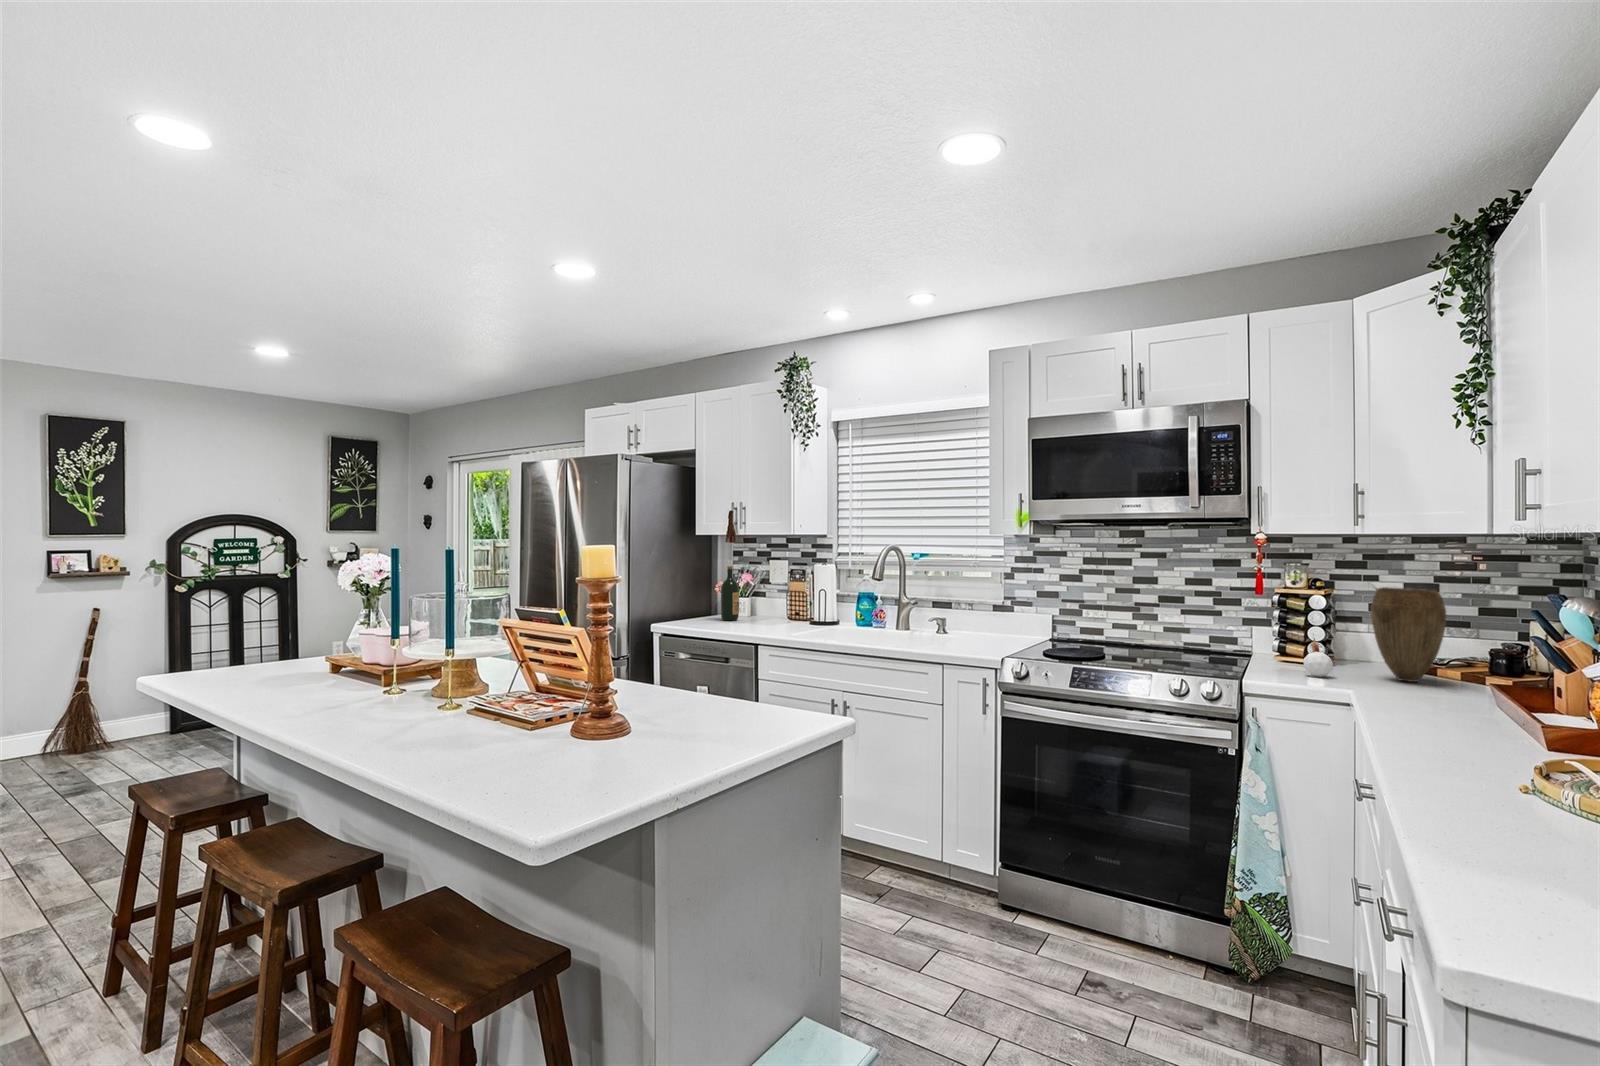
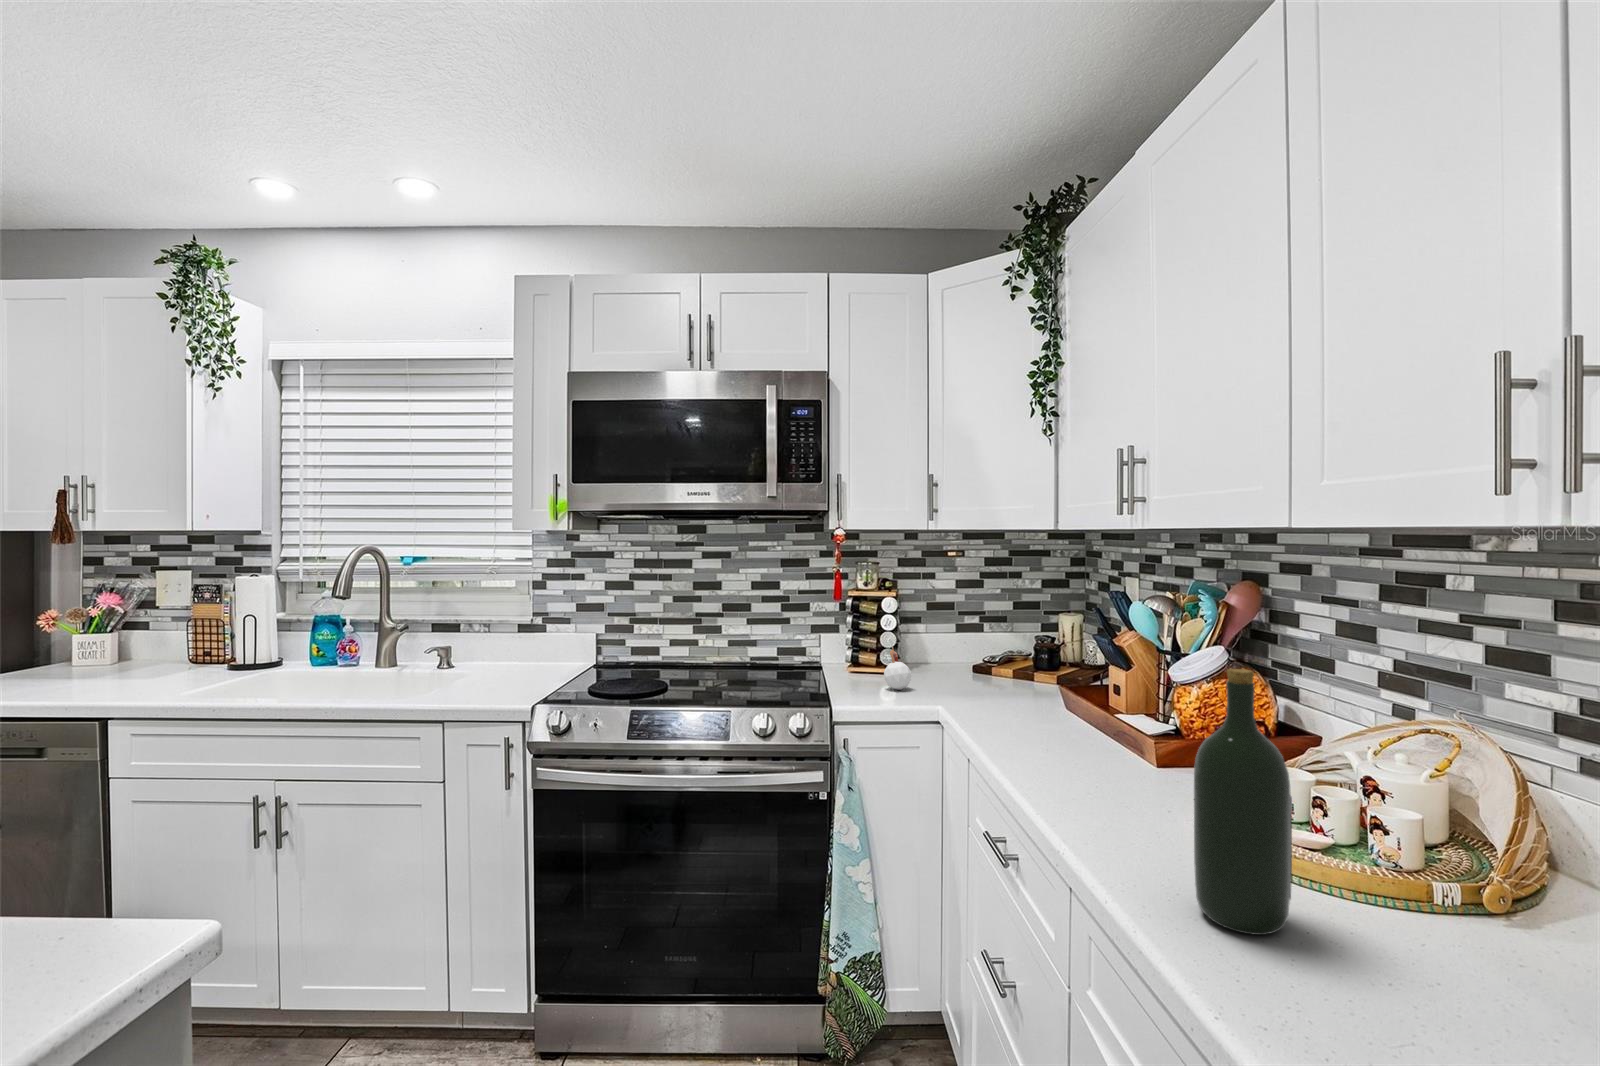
wine bottle: present [721,566,739,621] -> present [1194,669,1292,935]
vase: present [1371,587,1446,682] -> none [942,586,1007,686]

